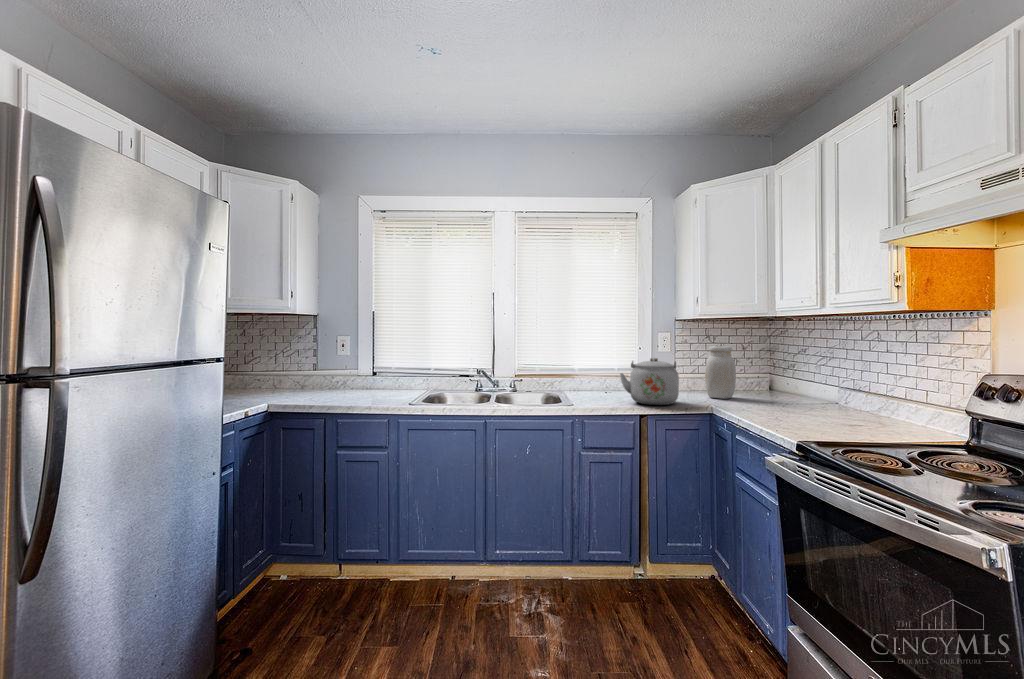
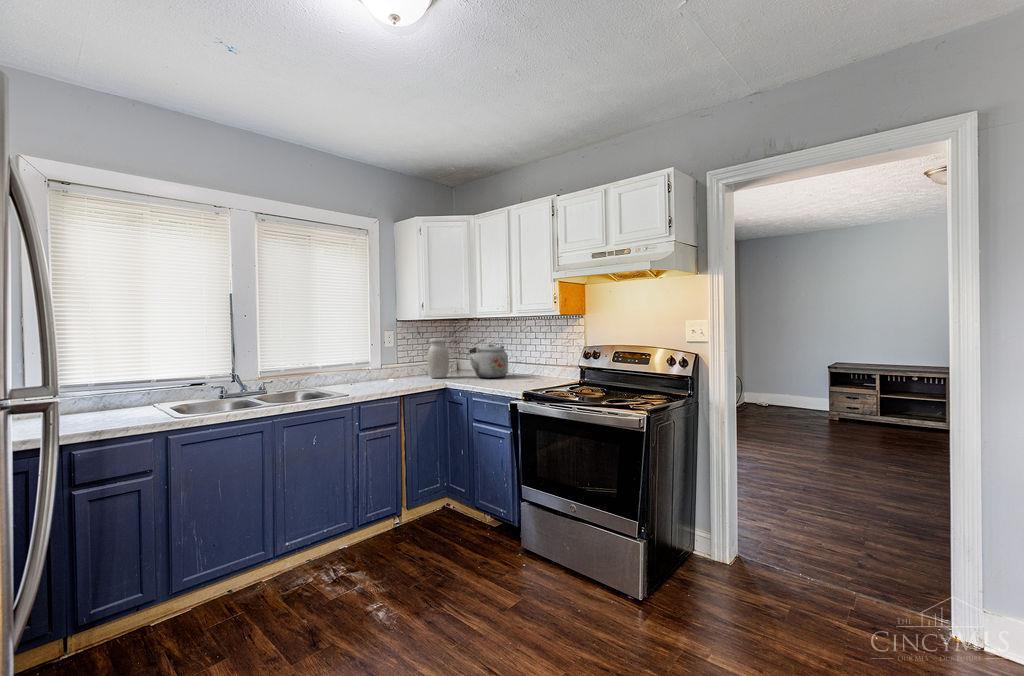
kettle: present [620,358,679,405] -> present [469,344,508,378]

